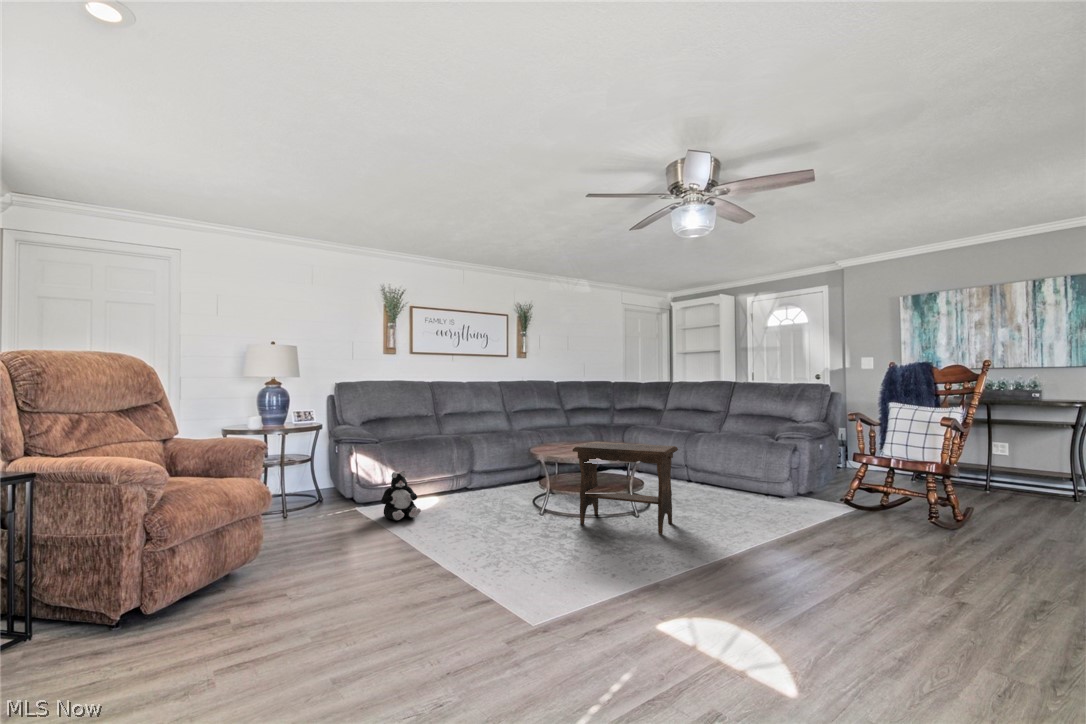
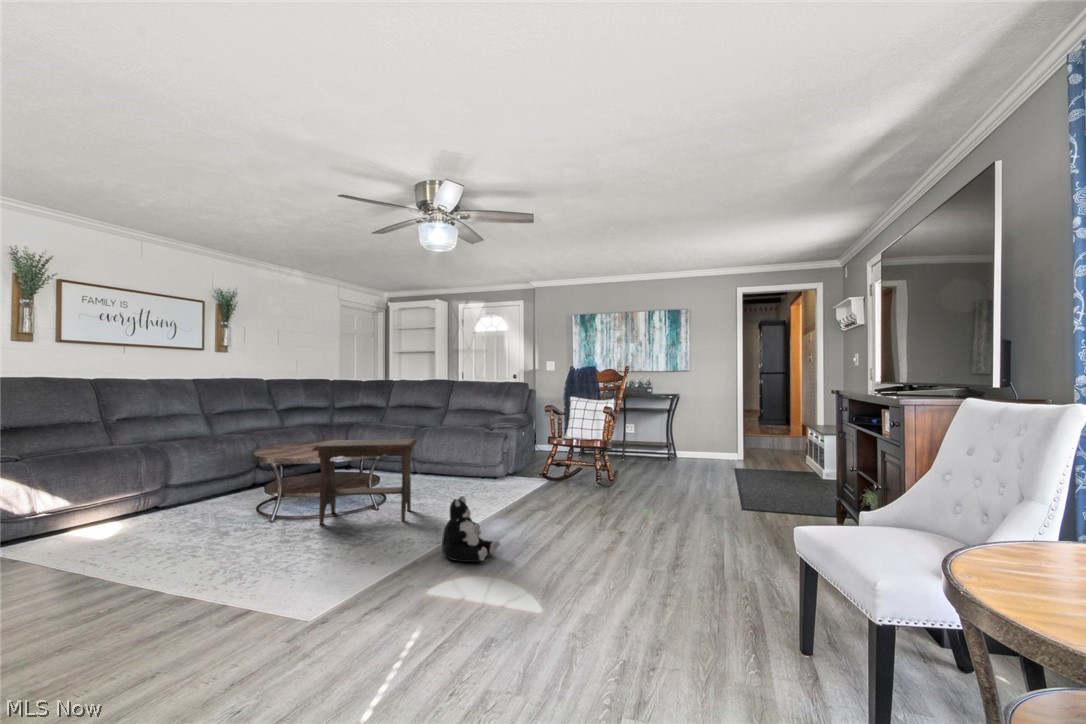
plush toy: present [381,471,421,521] -> present [442,496,500,562]

